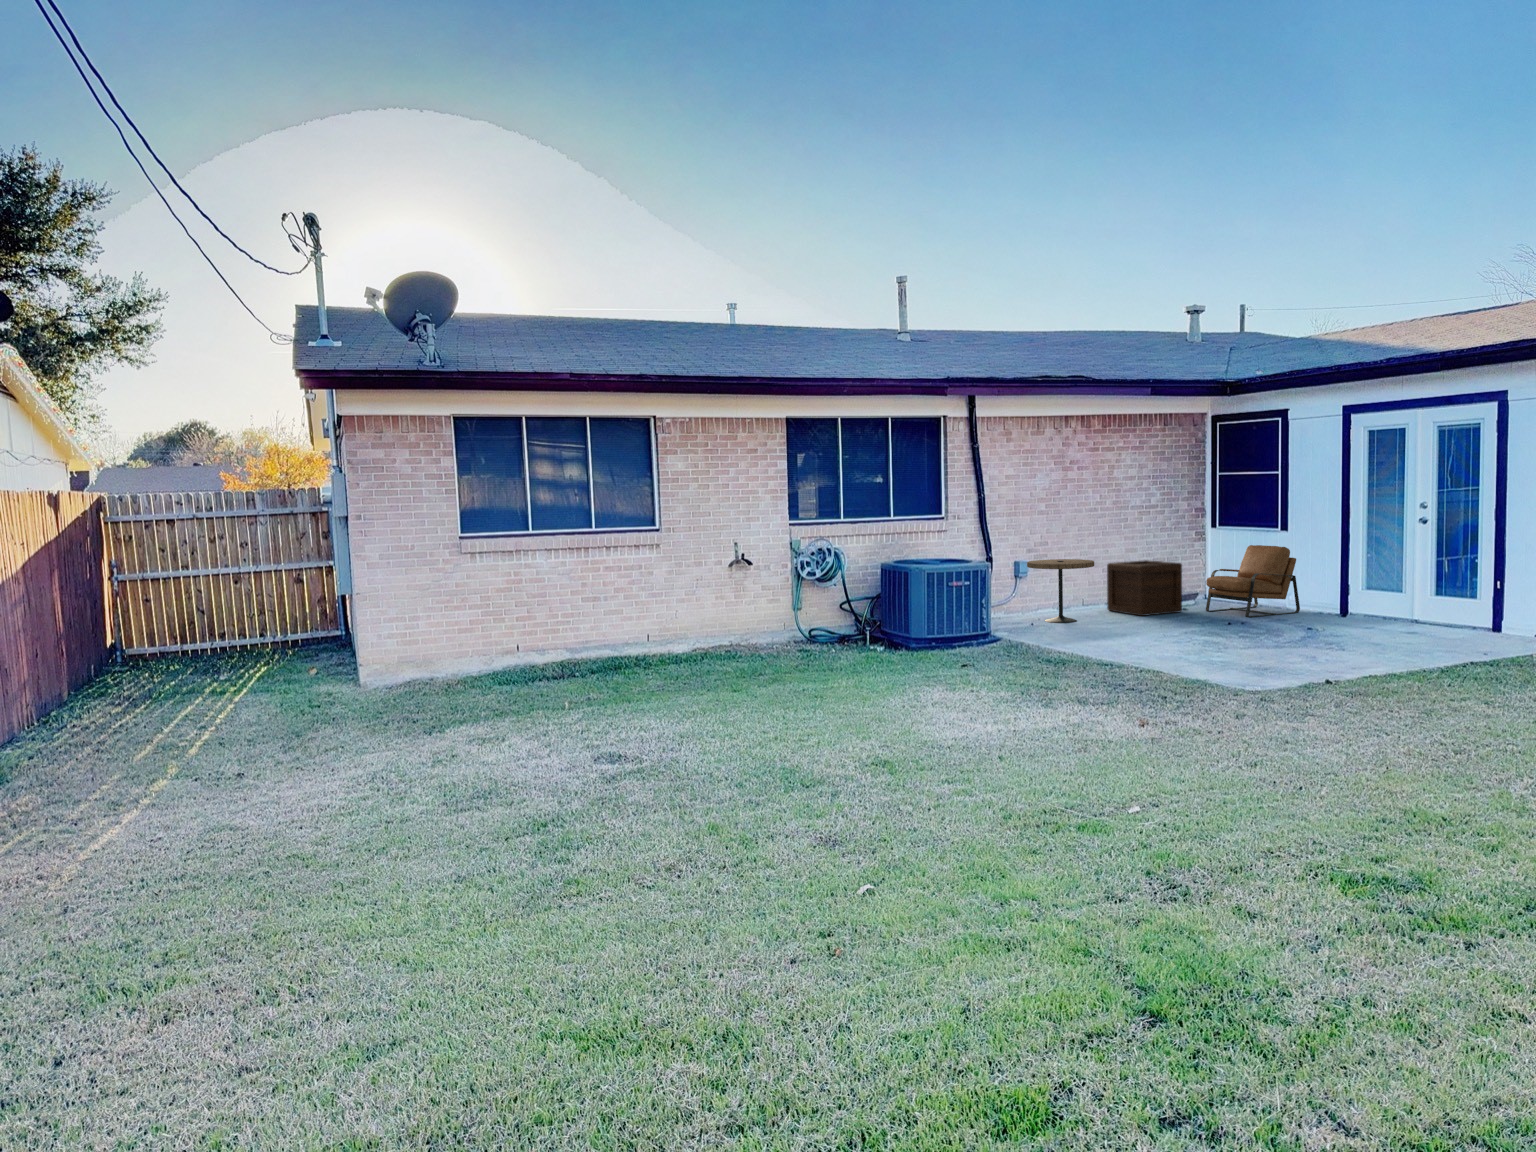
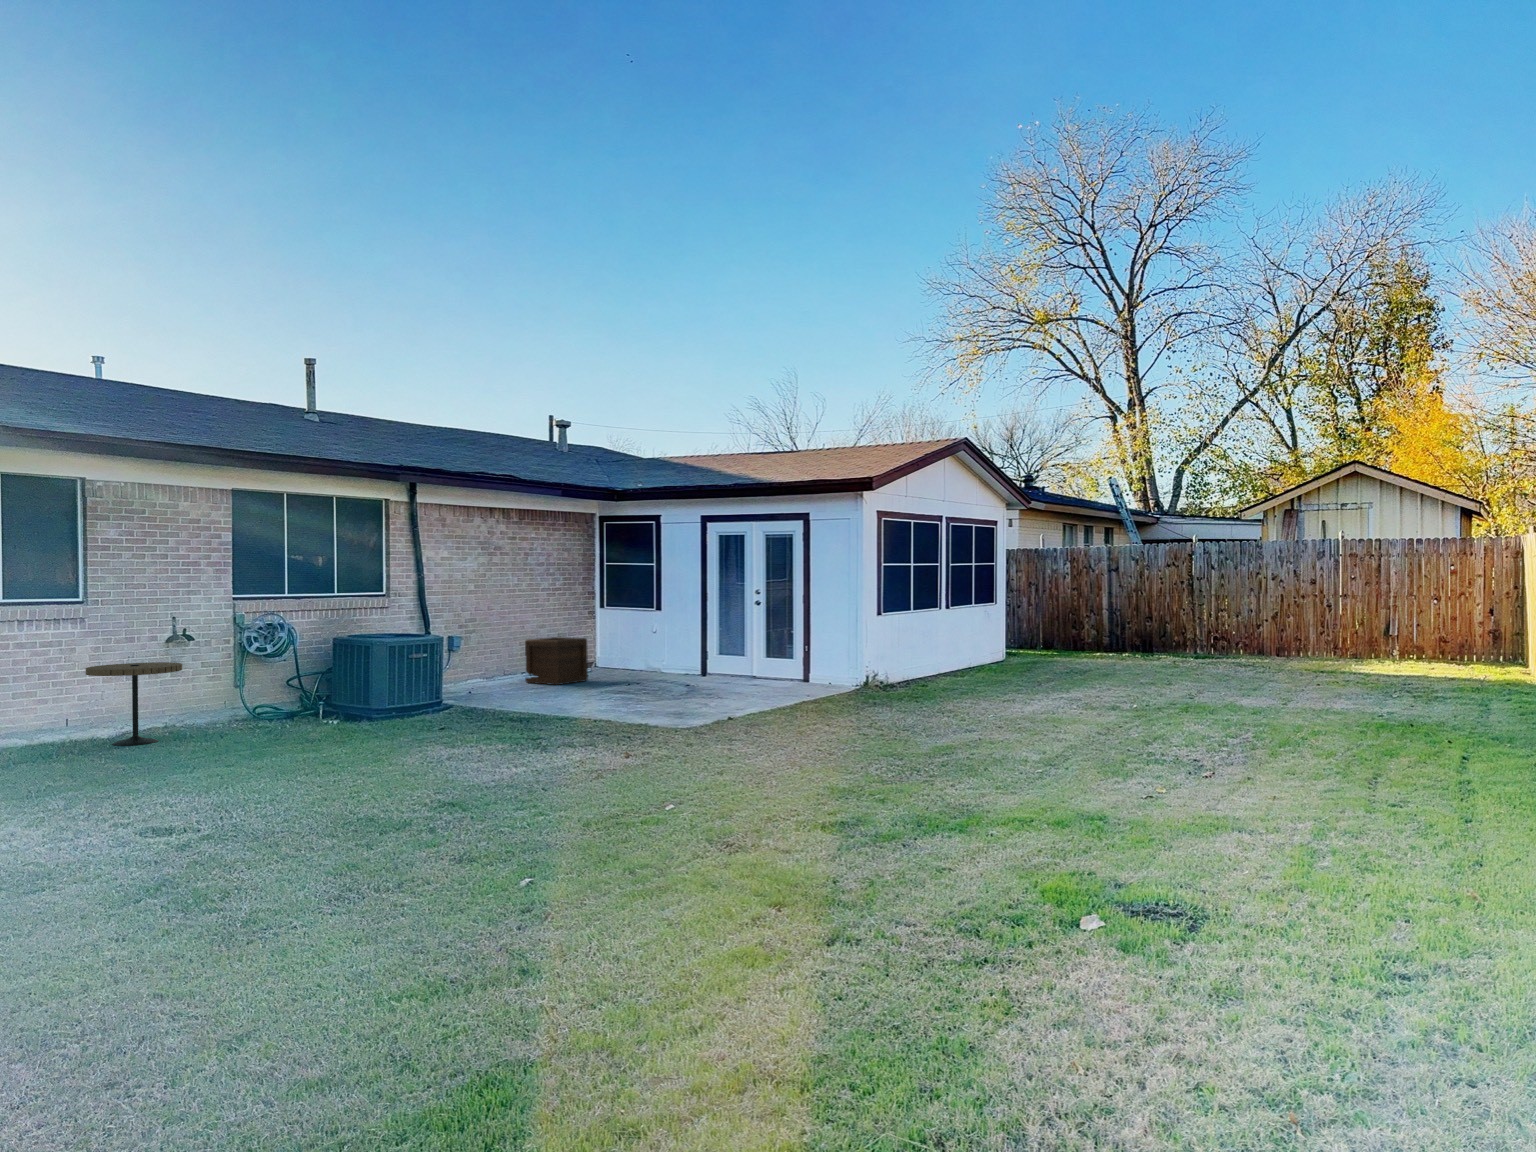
chair: present [1206,545,1300,617] -> none [605,623,674,682]
side table: present [1027,559,1094,623] -> present [86,662,182,746]

